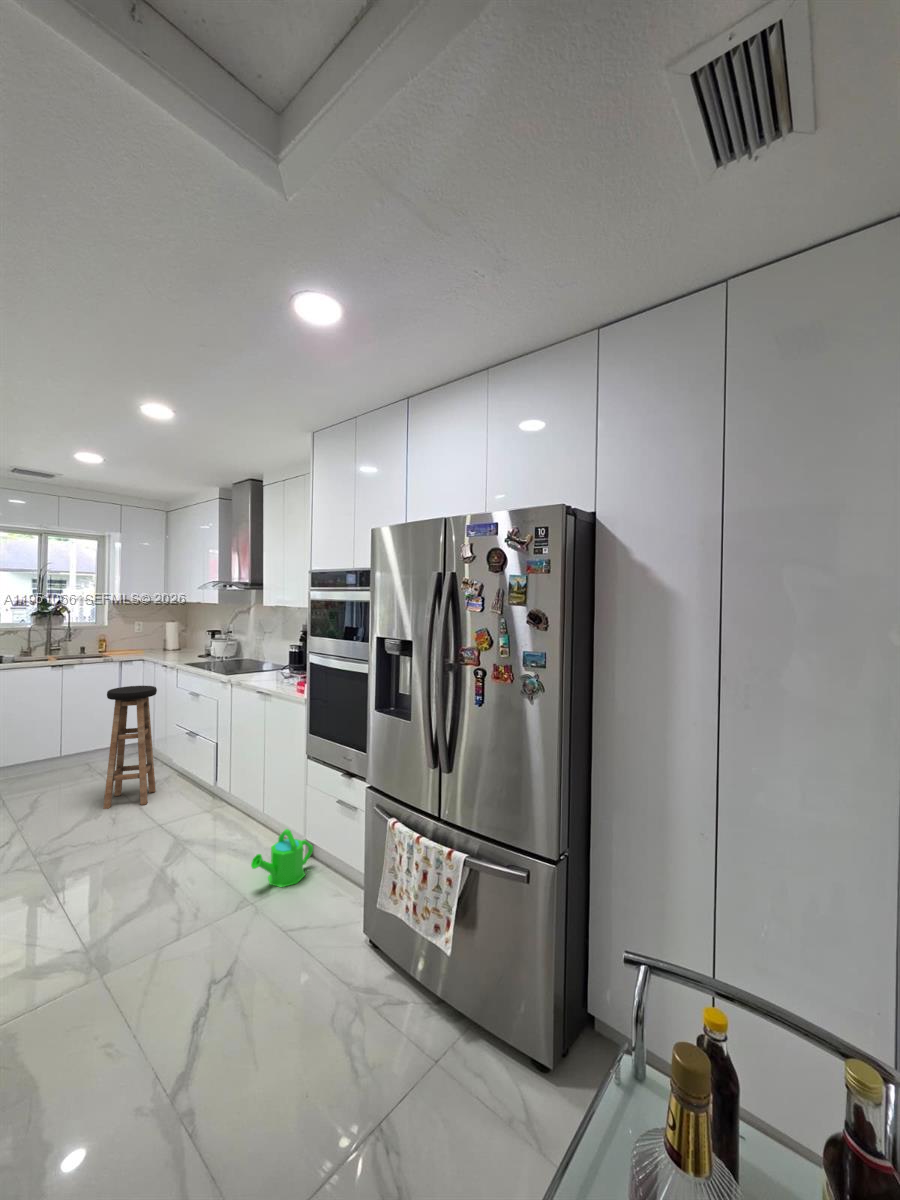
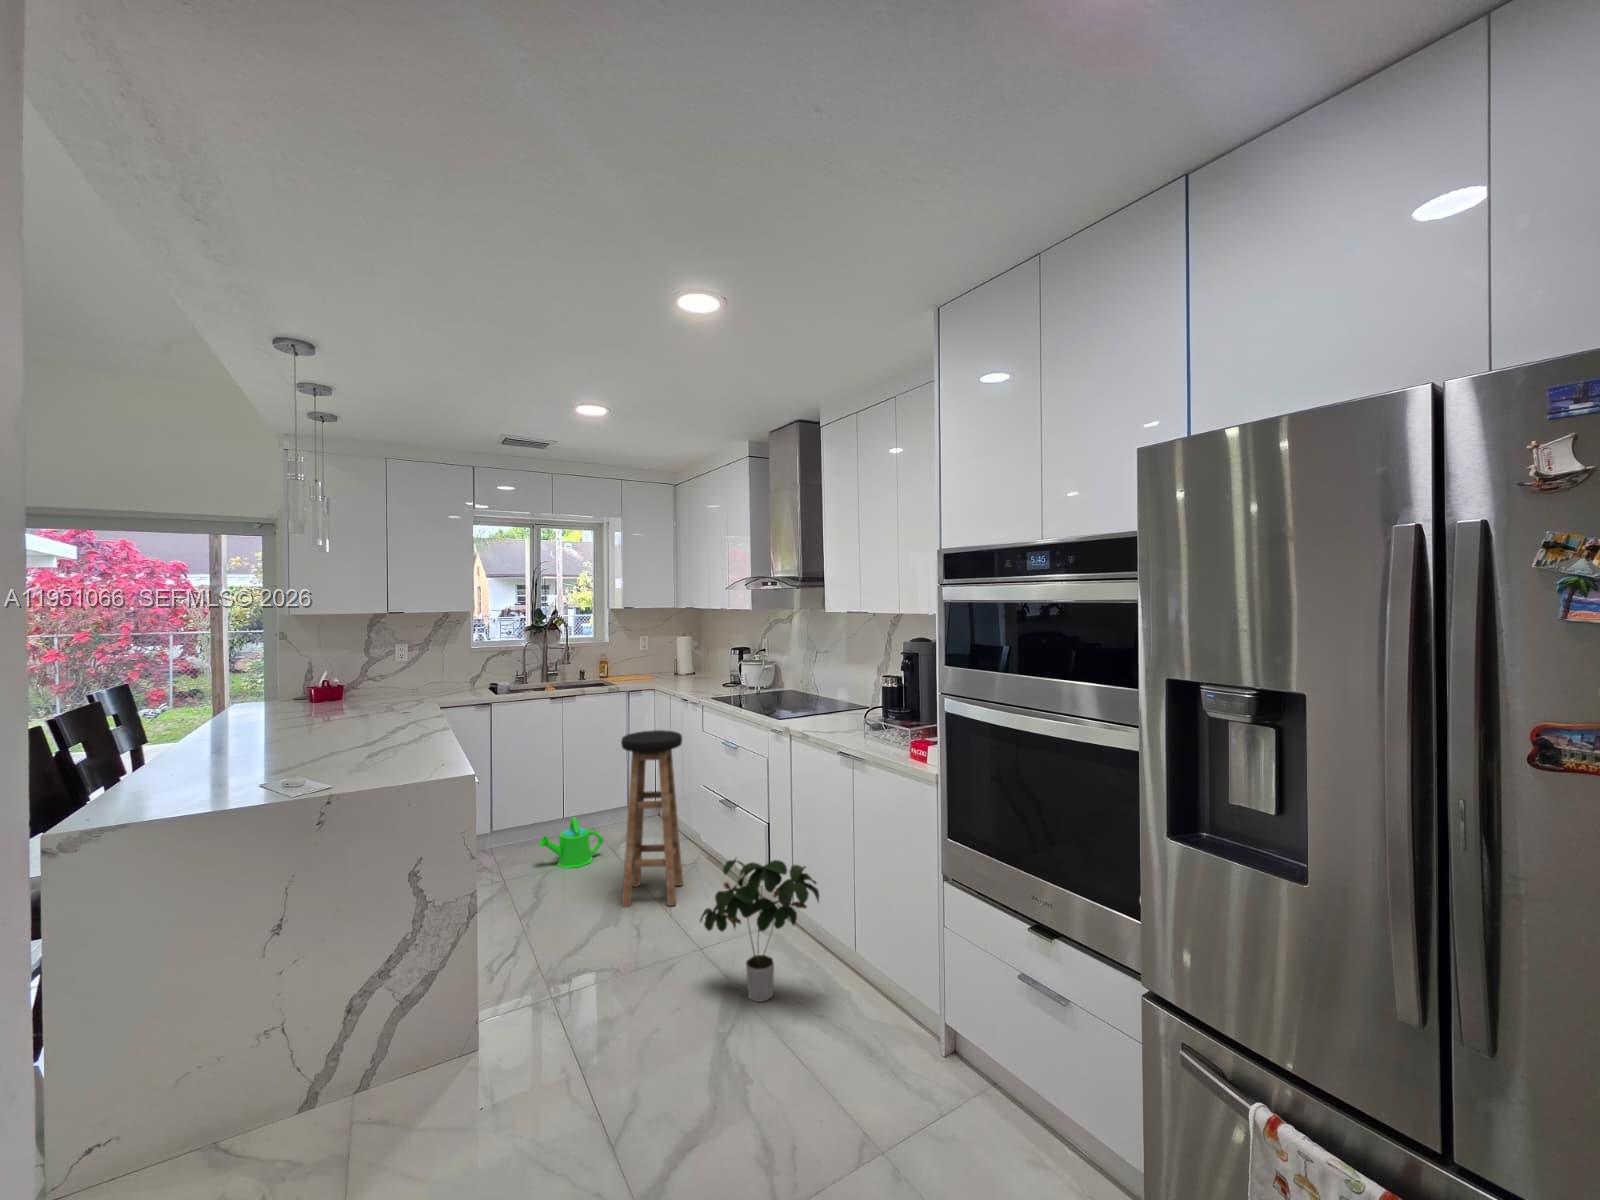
potted plant: none [156,760,240,849] -> present [700,859,819,1002]
watering can: present [251,829,313,887] -> present [539,817,603,868]

